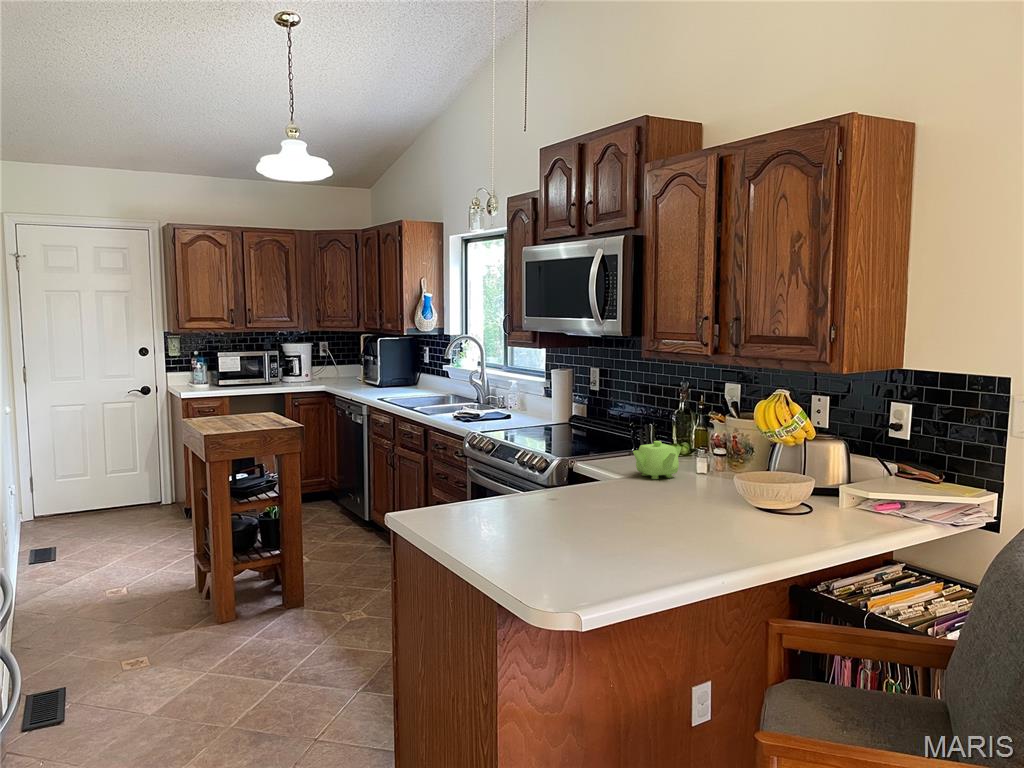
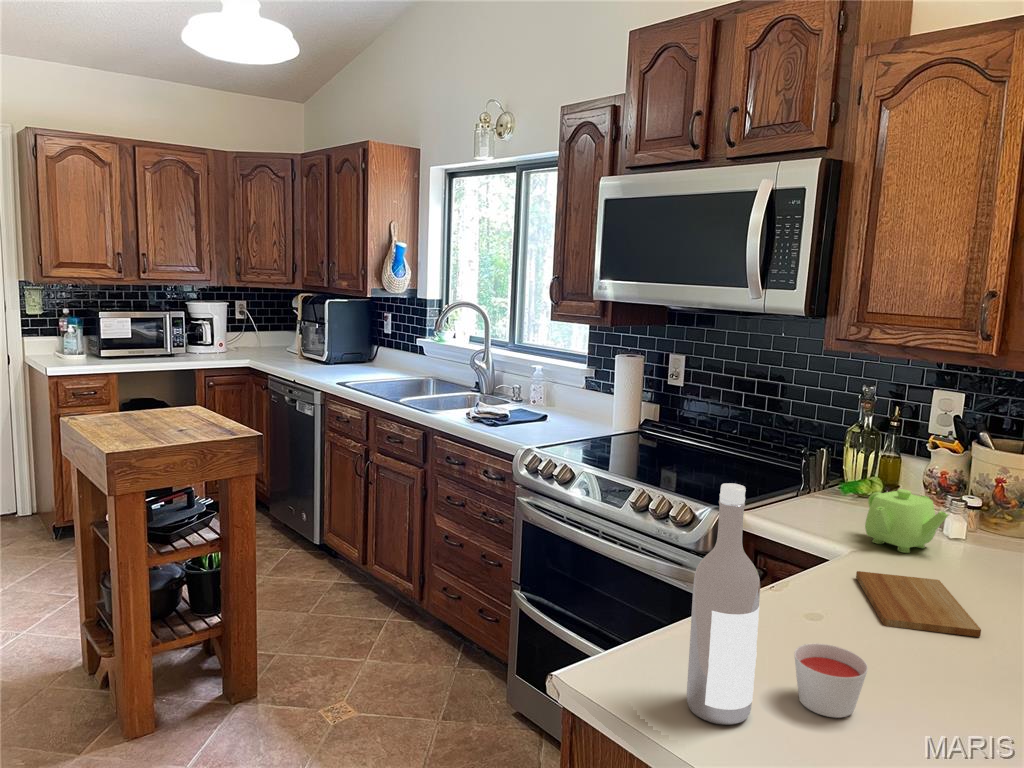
wine bottle: none [429,410,461,524] -> present [687,483,760,725]
cutting board: none [584,483,646,507] -> present [856,571,981,637]
candle: none [486,495,519,525] -> present [794,643,868,718]

